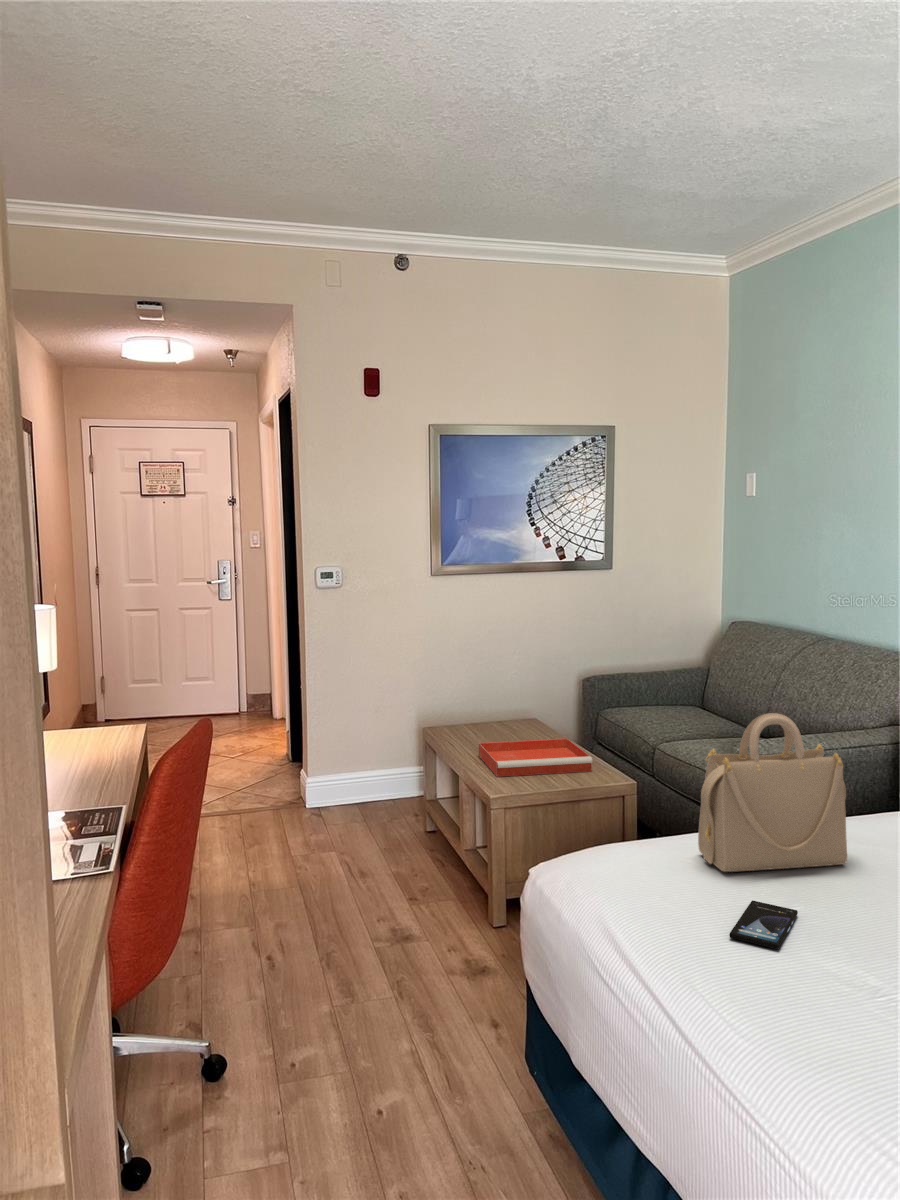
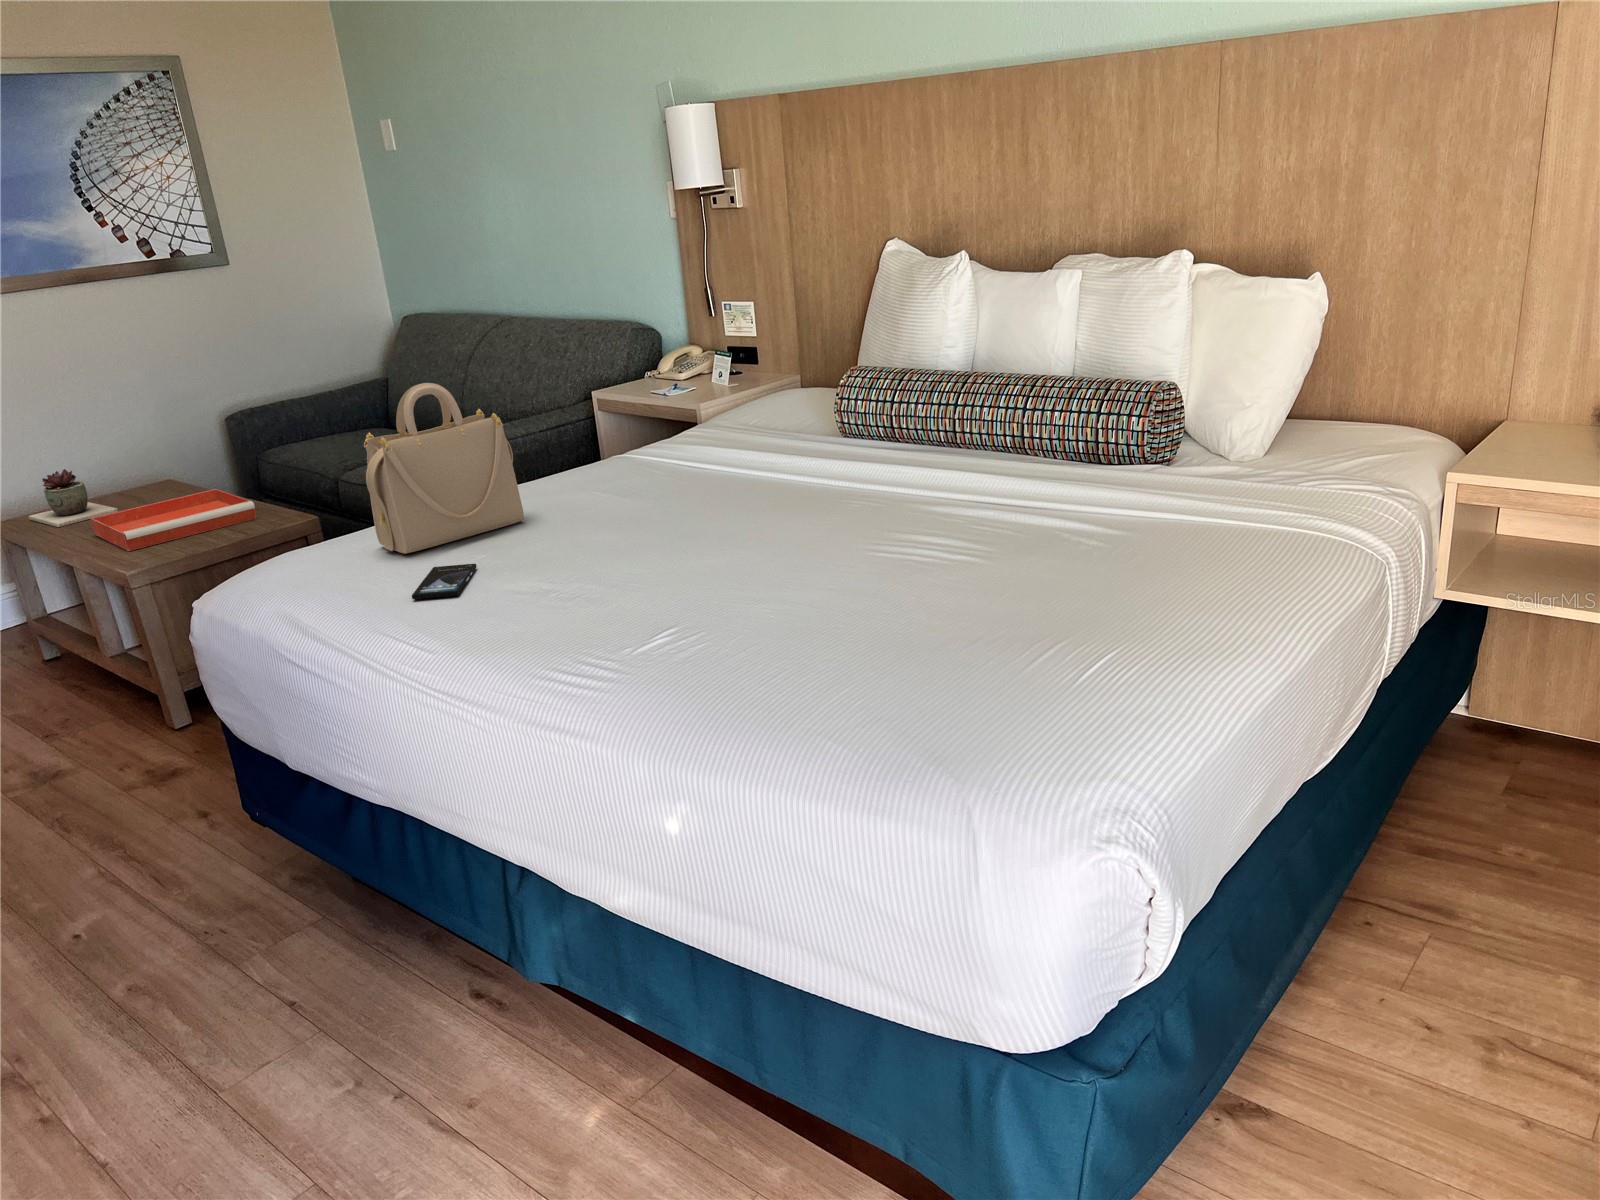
succulent plant: none [442,701,498,742] -> present [29,469,118,527]

